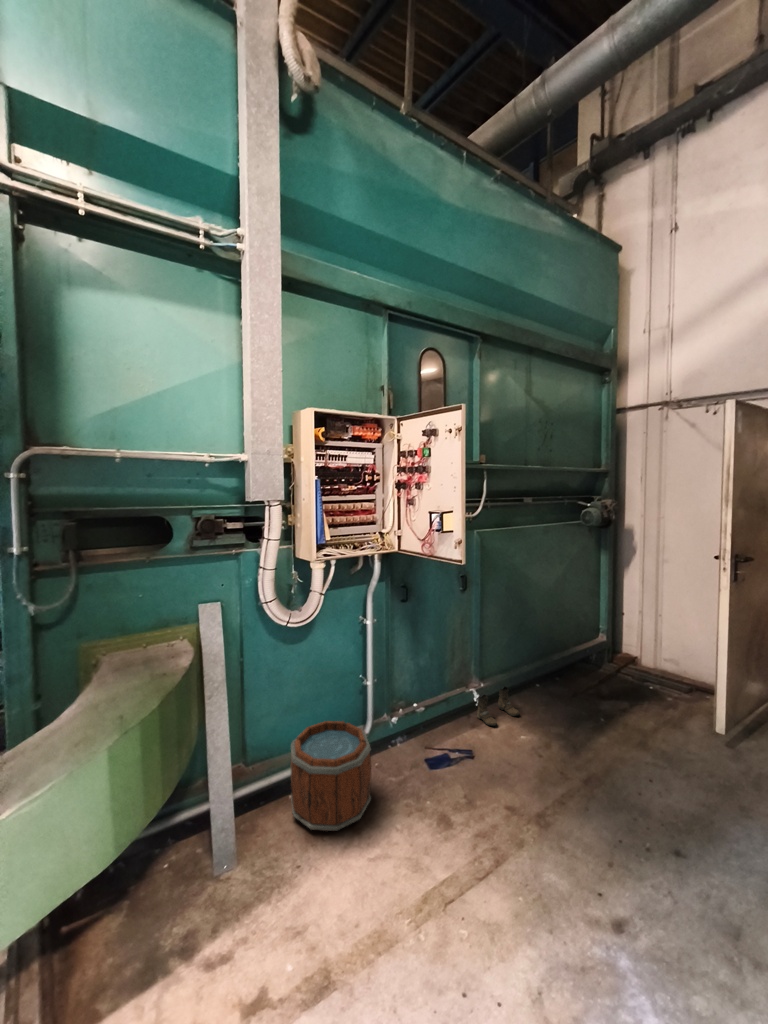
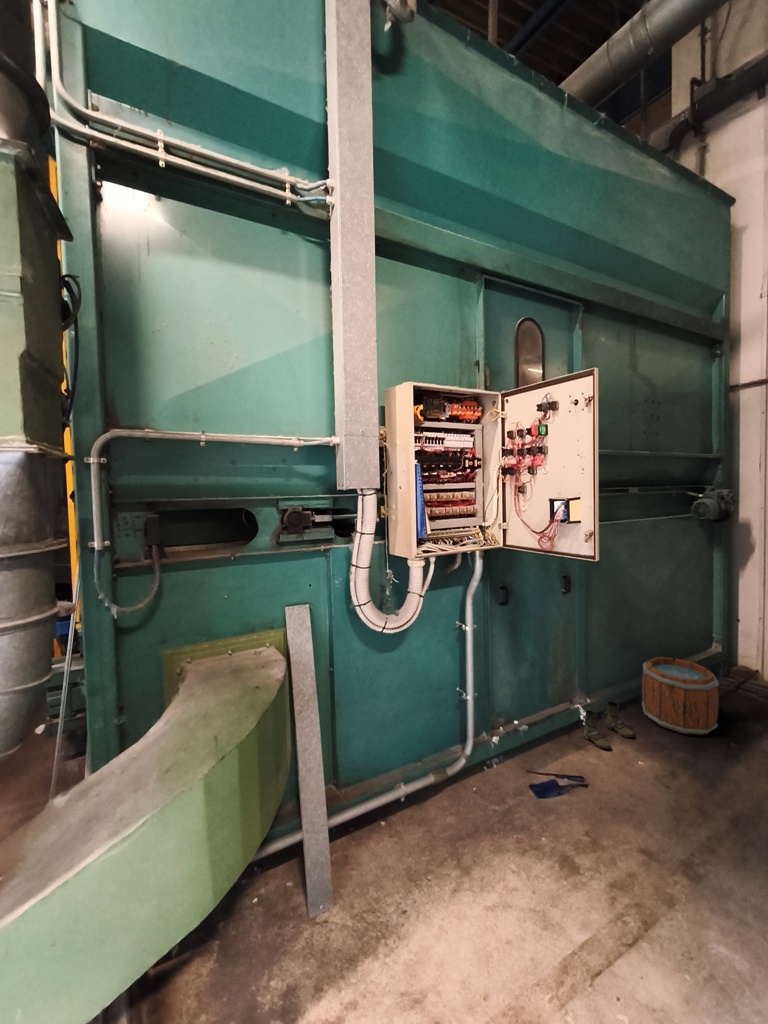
bucket: present [291,721,371,831] -> present [642,657,719,735]

